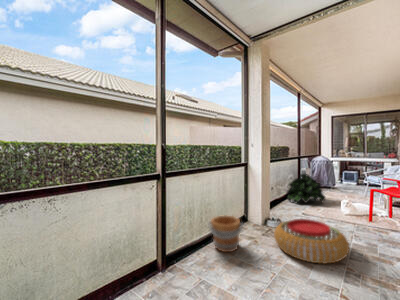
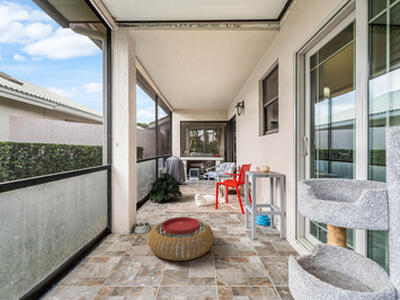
bucket: present [209,216,243,252] -> none [60,232,114,285]

